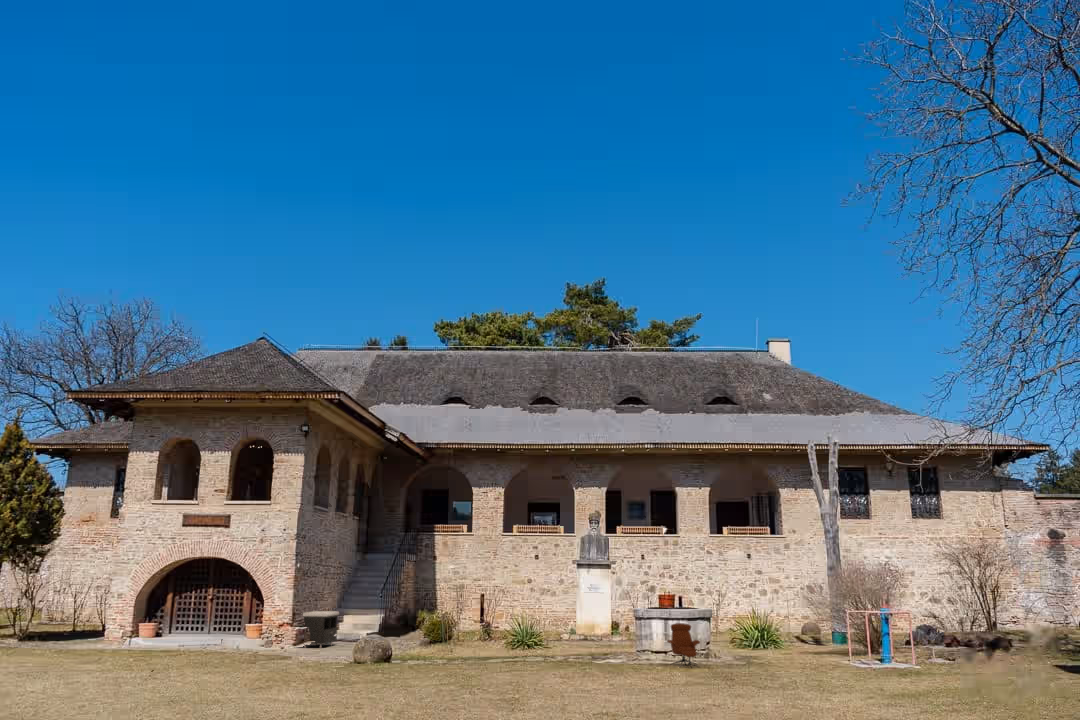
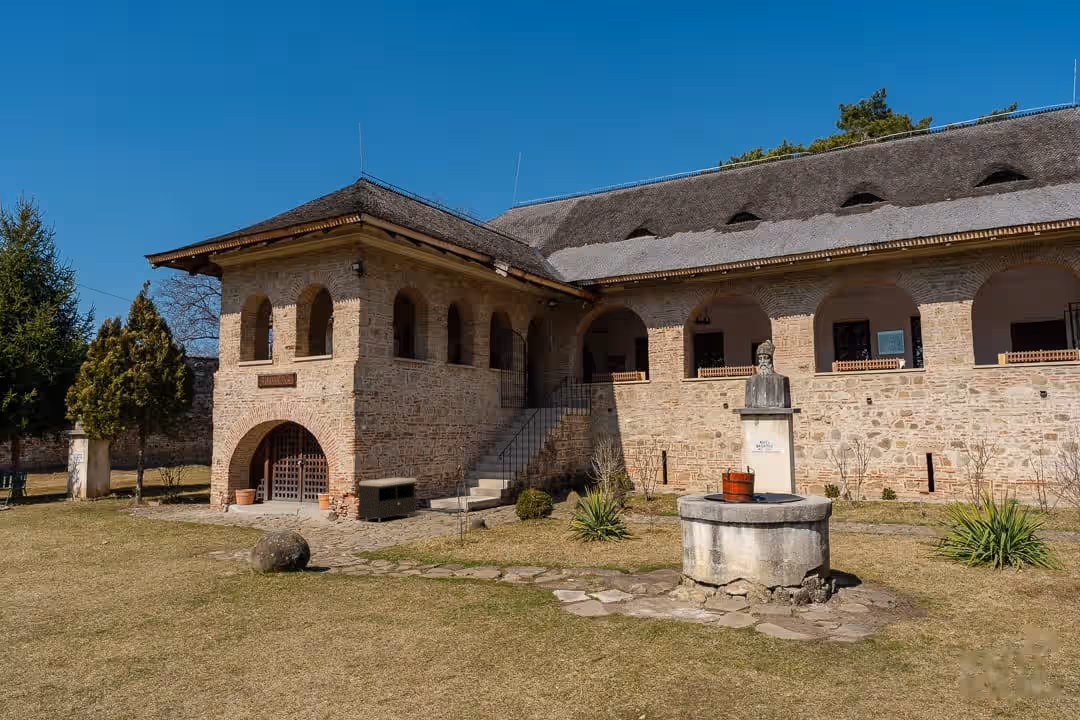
lounge chair: present [667,623,700,667] -> none [705,532,772,637]

